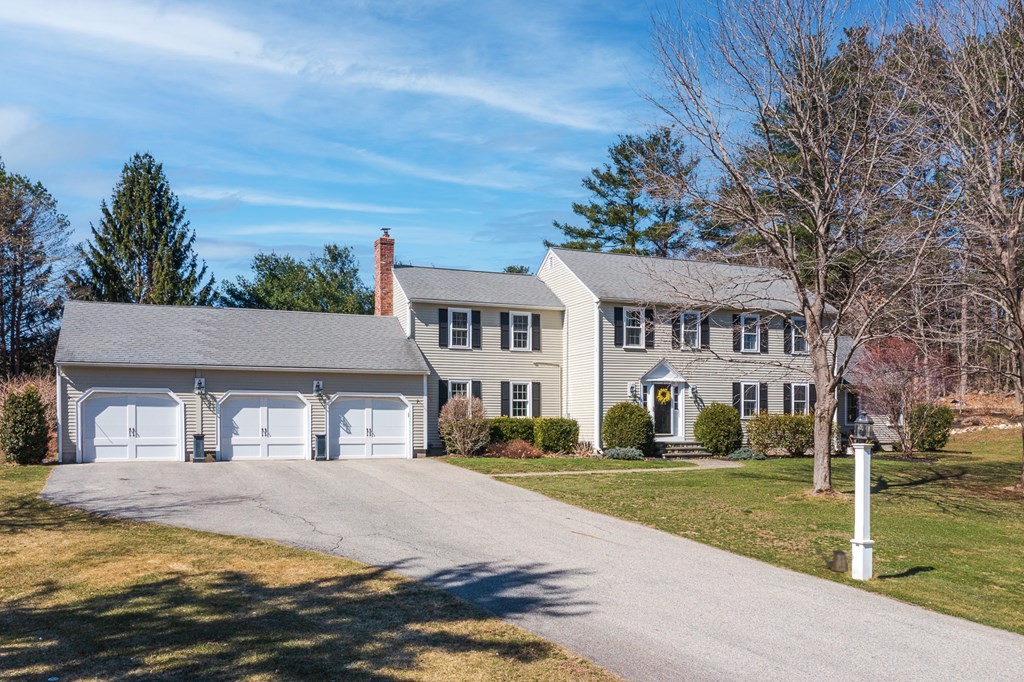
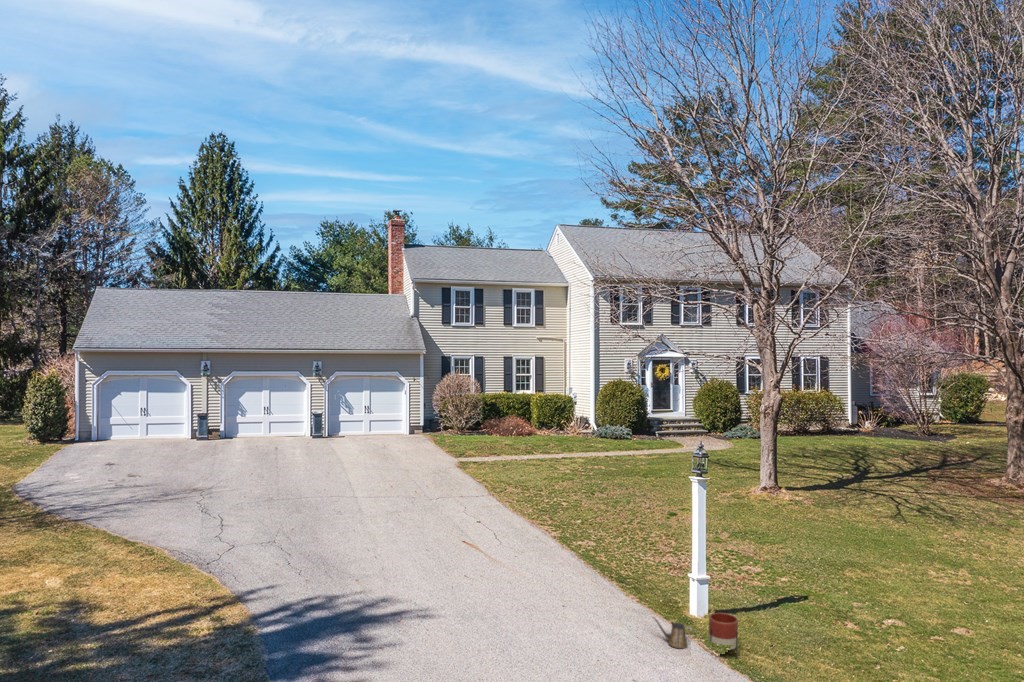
planter: none [870,538,899,577] -> present [708,613,738,658]

